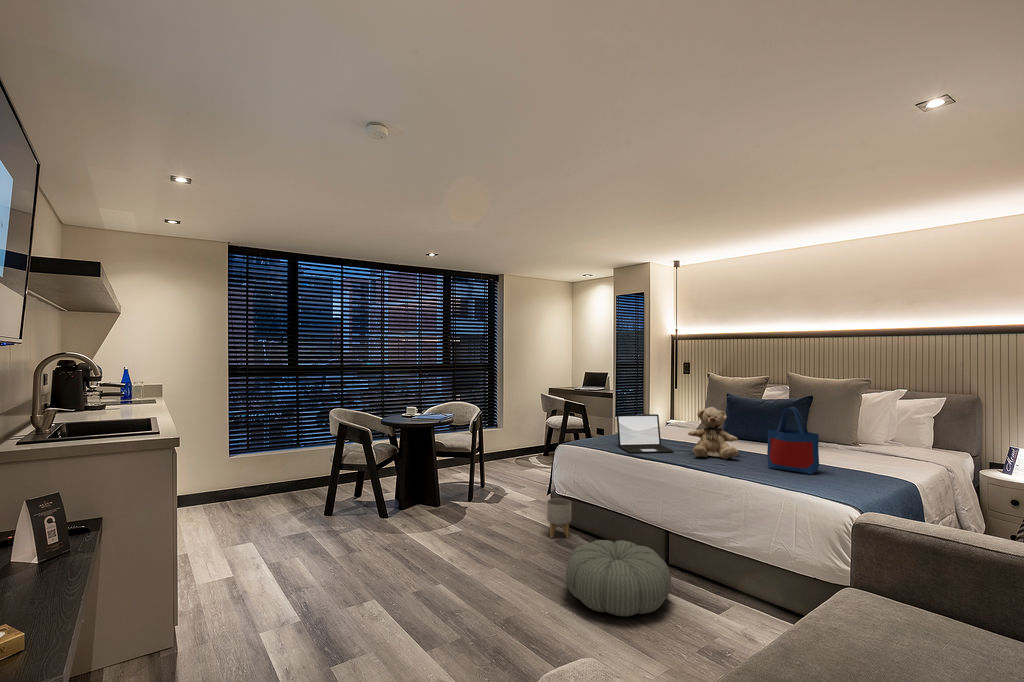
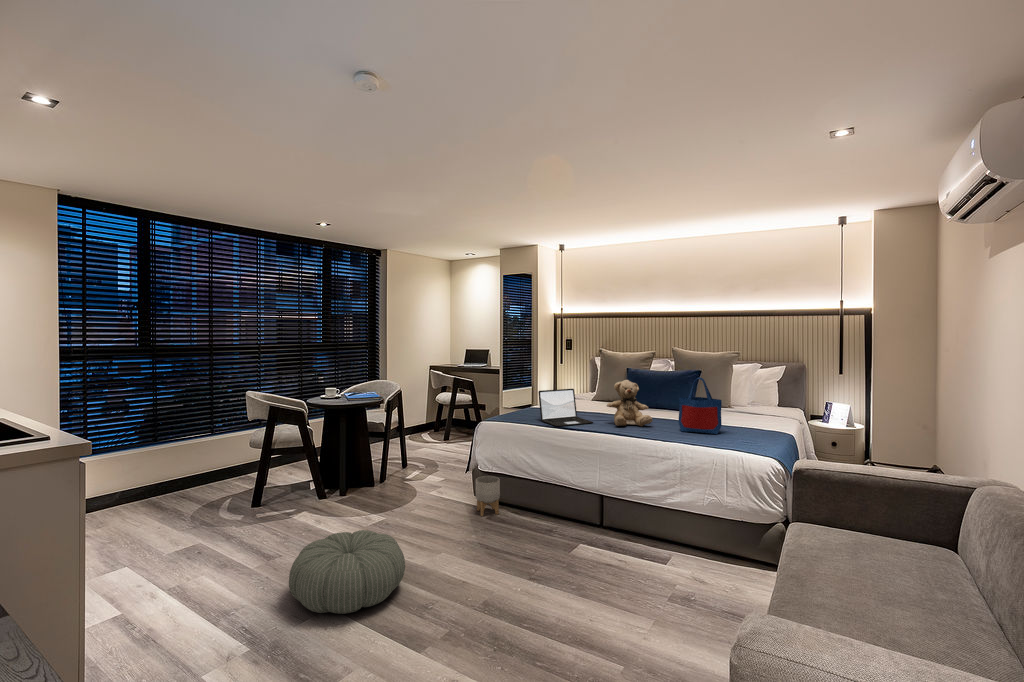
pouf: present [566,540,671,617] -> present [289,530,405,614]

